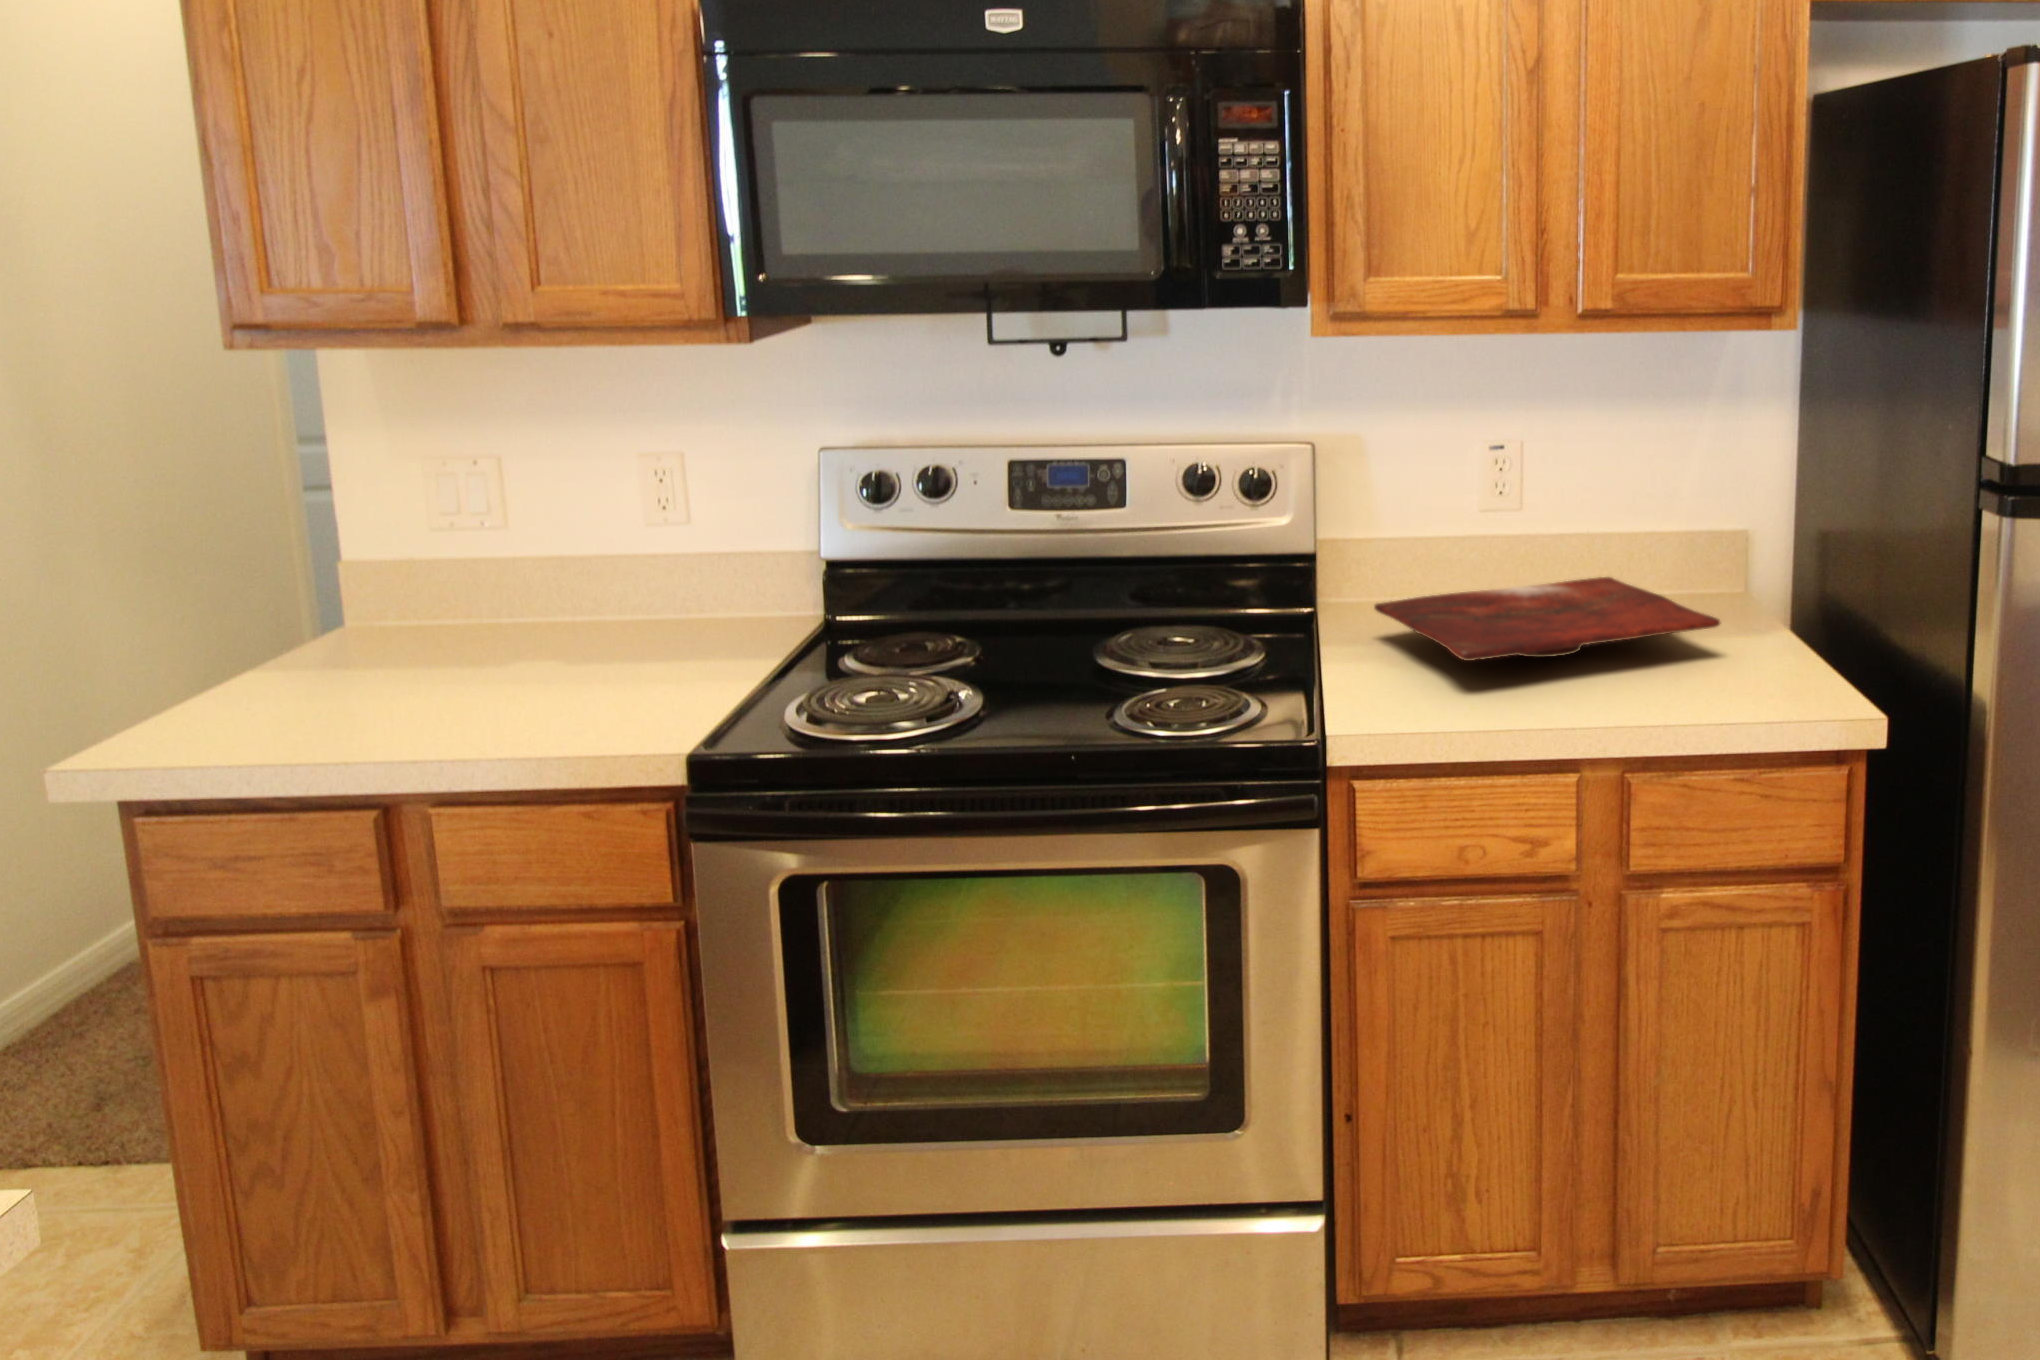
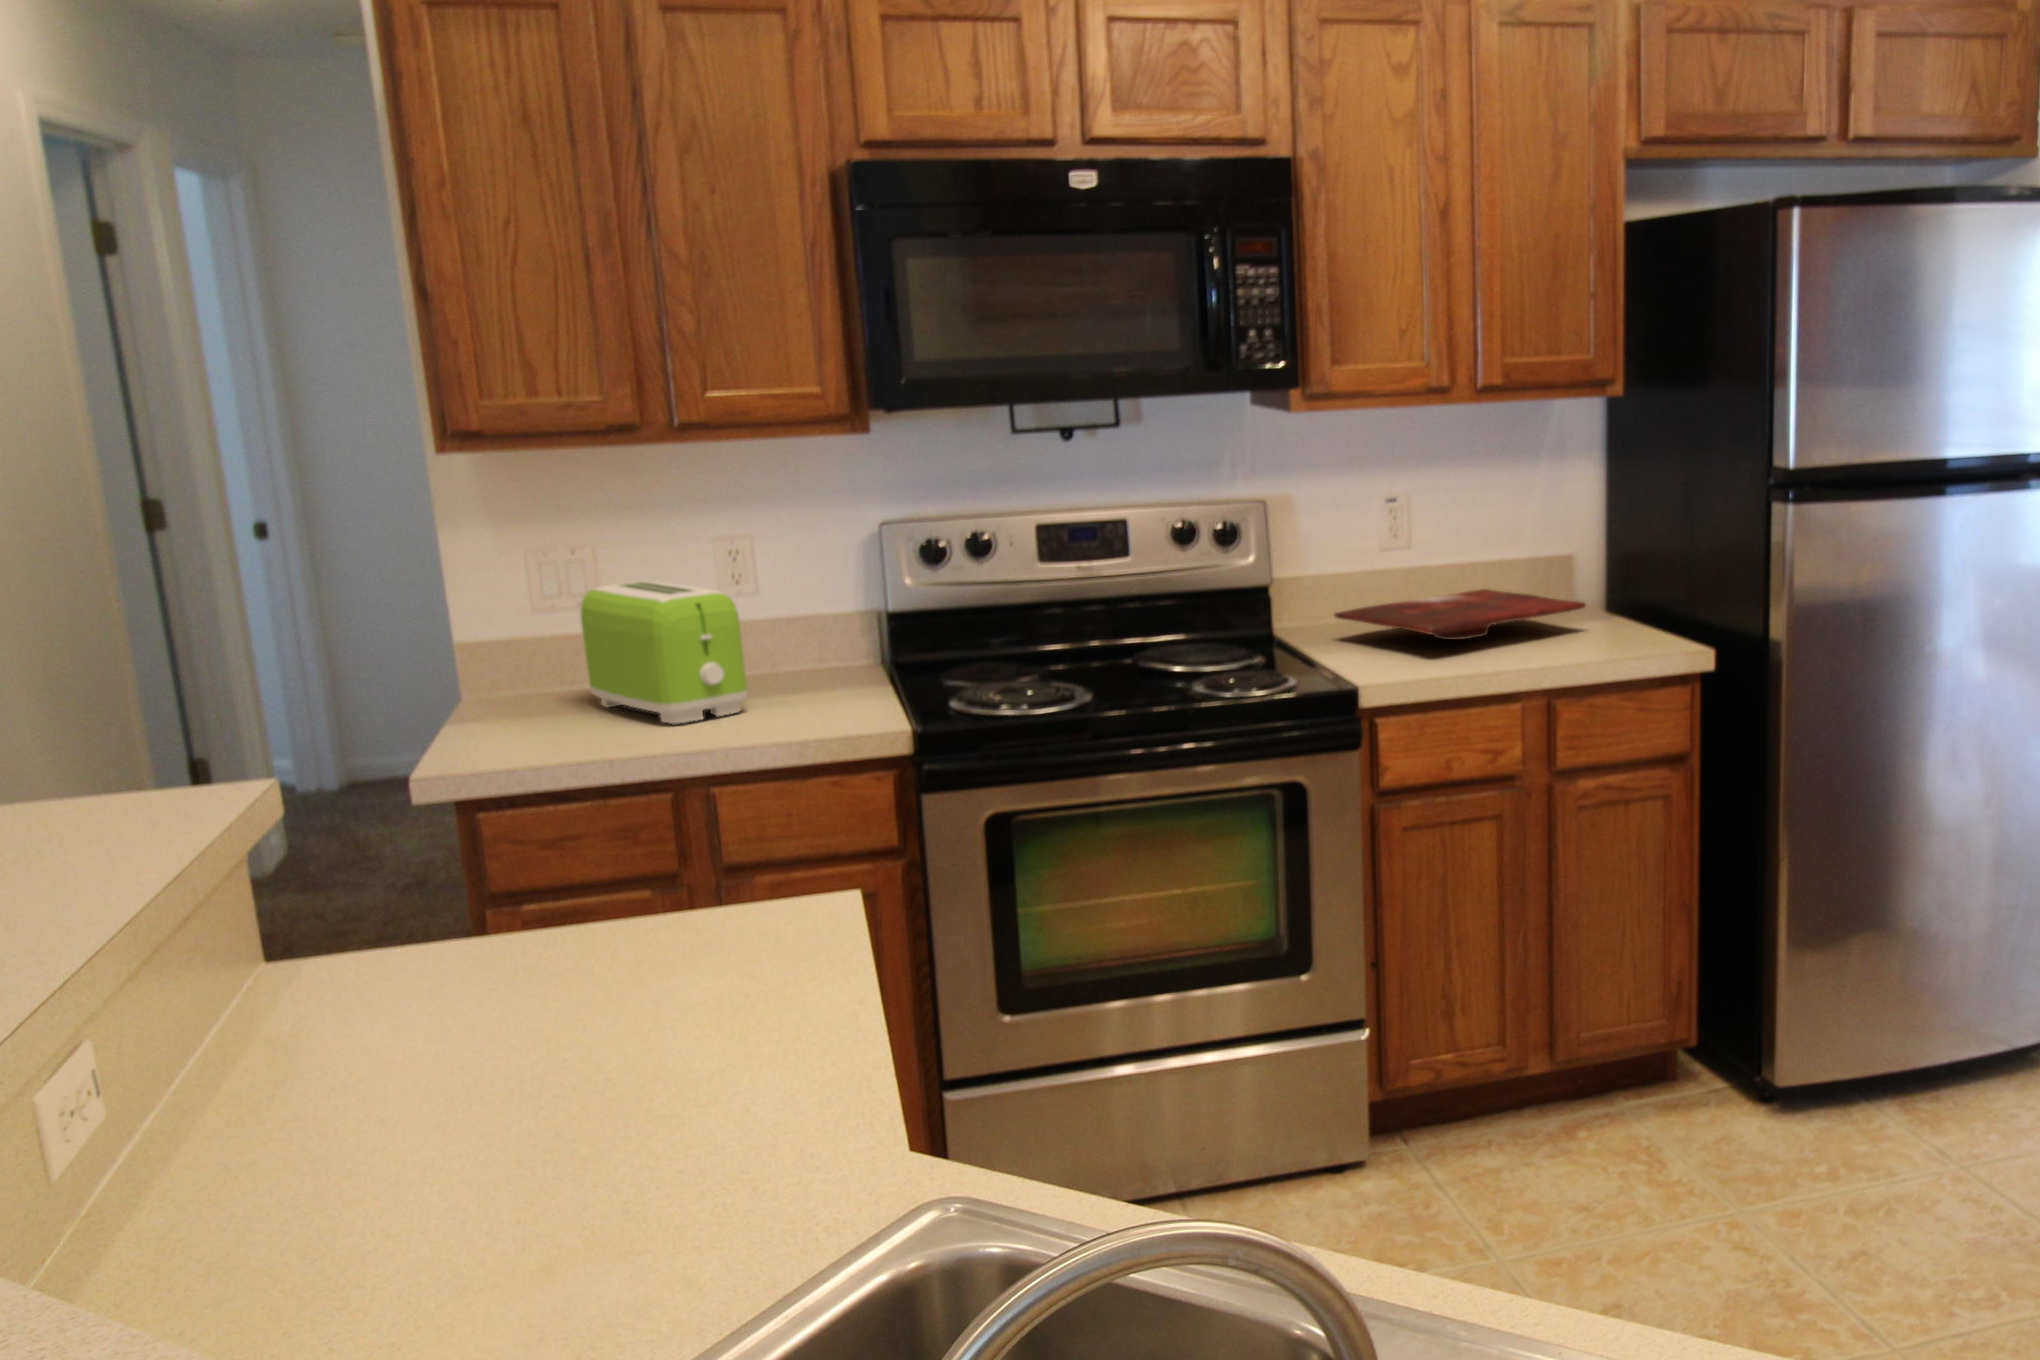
toaster: none [401,511,555,709] -> present [581,581,747,724]

